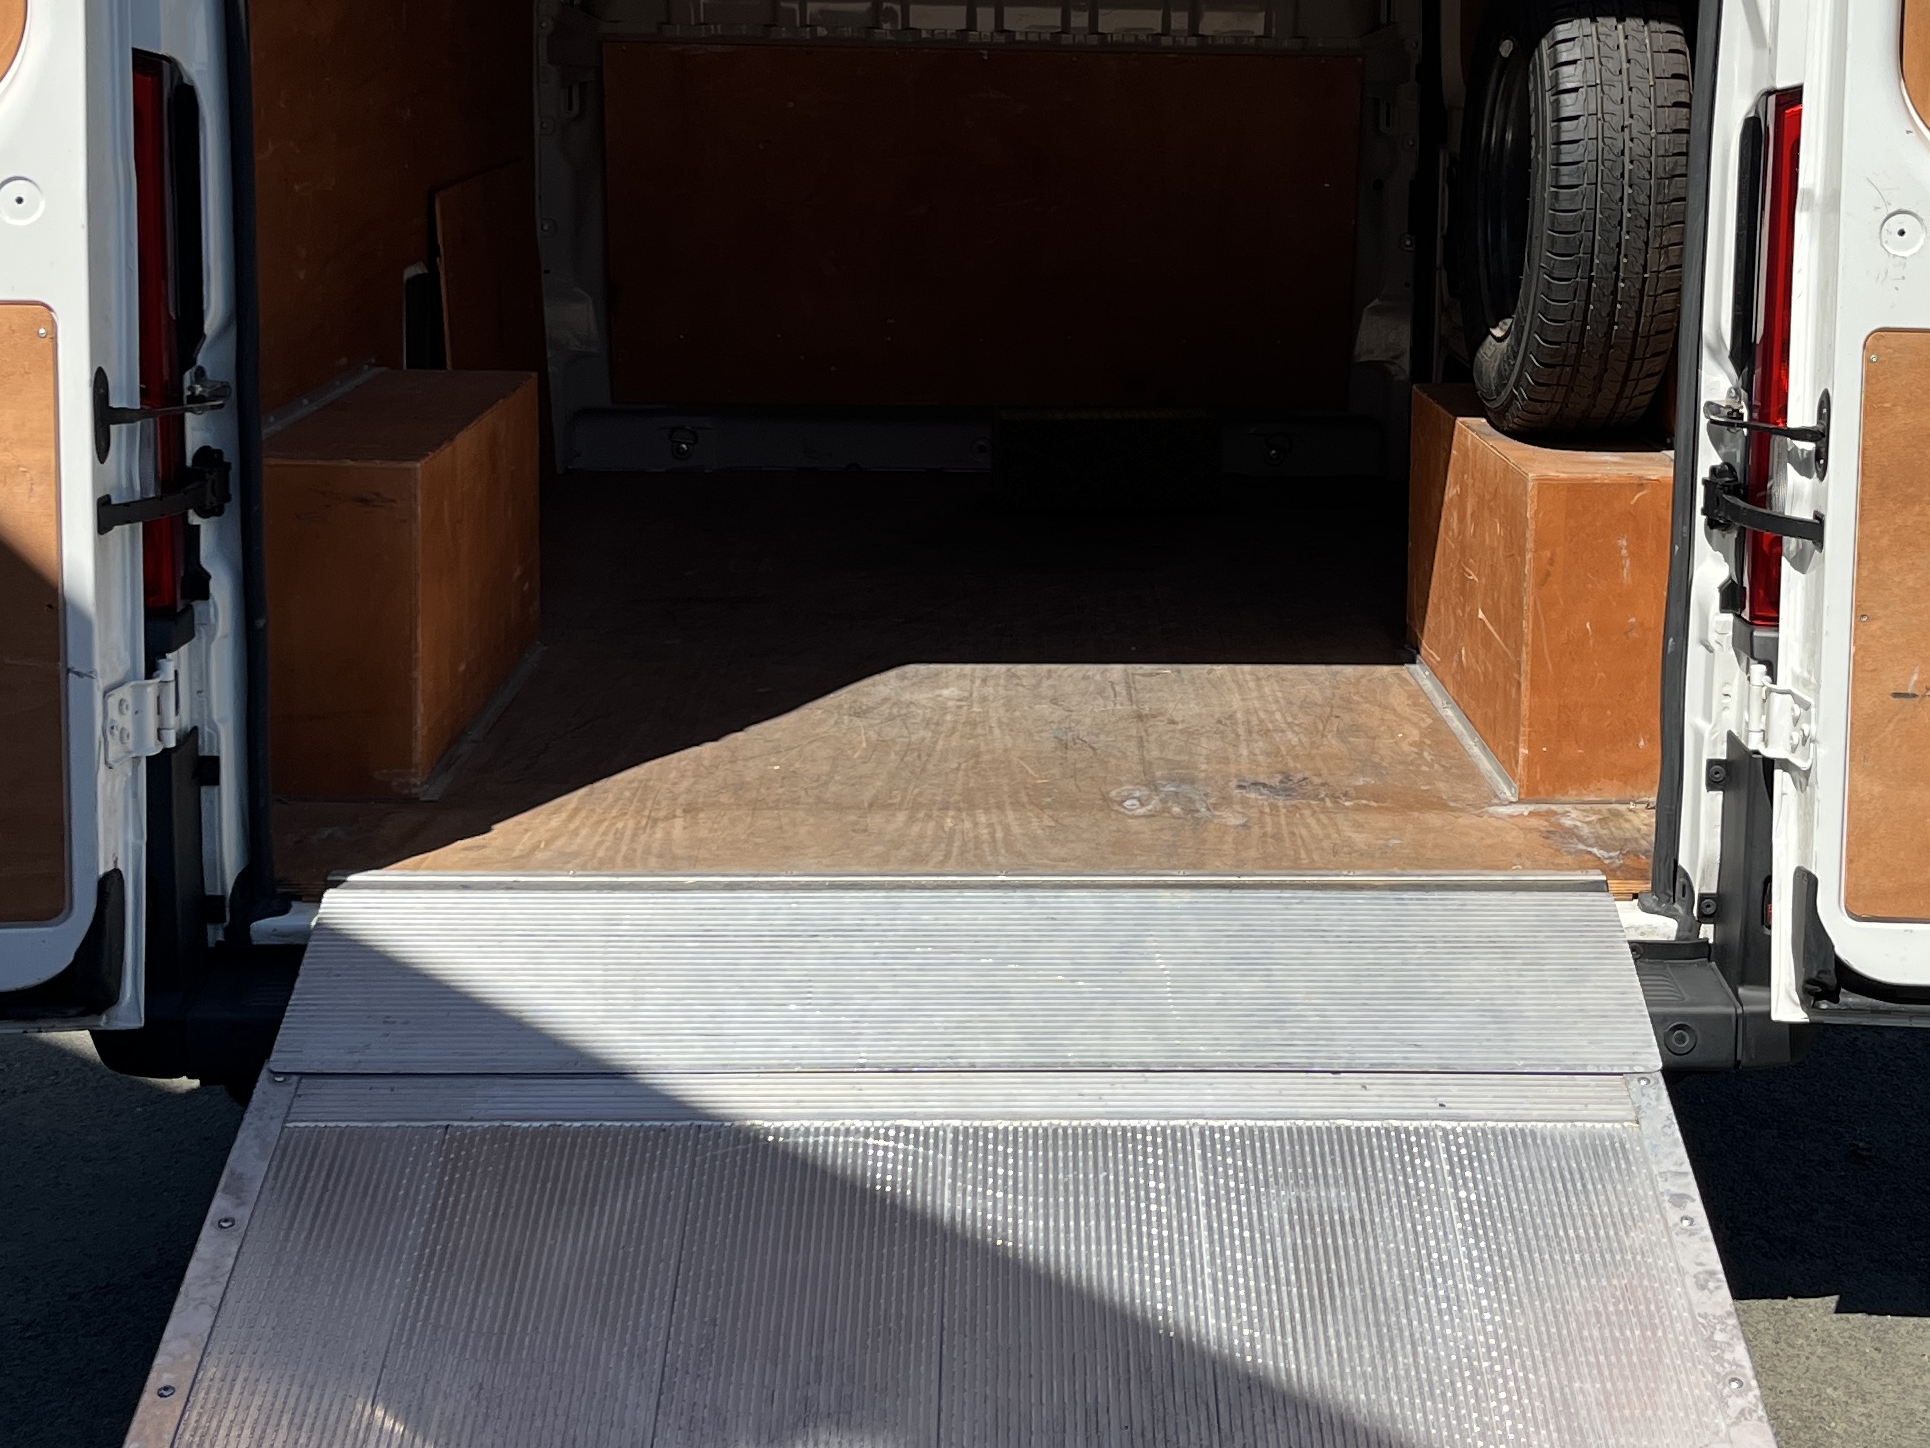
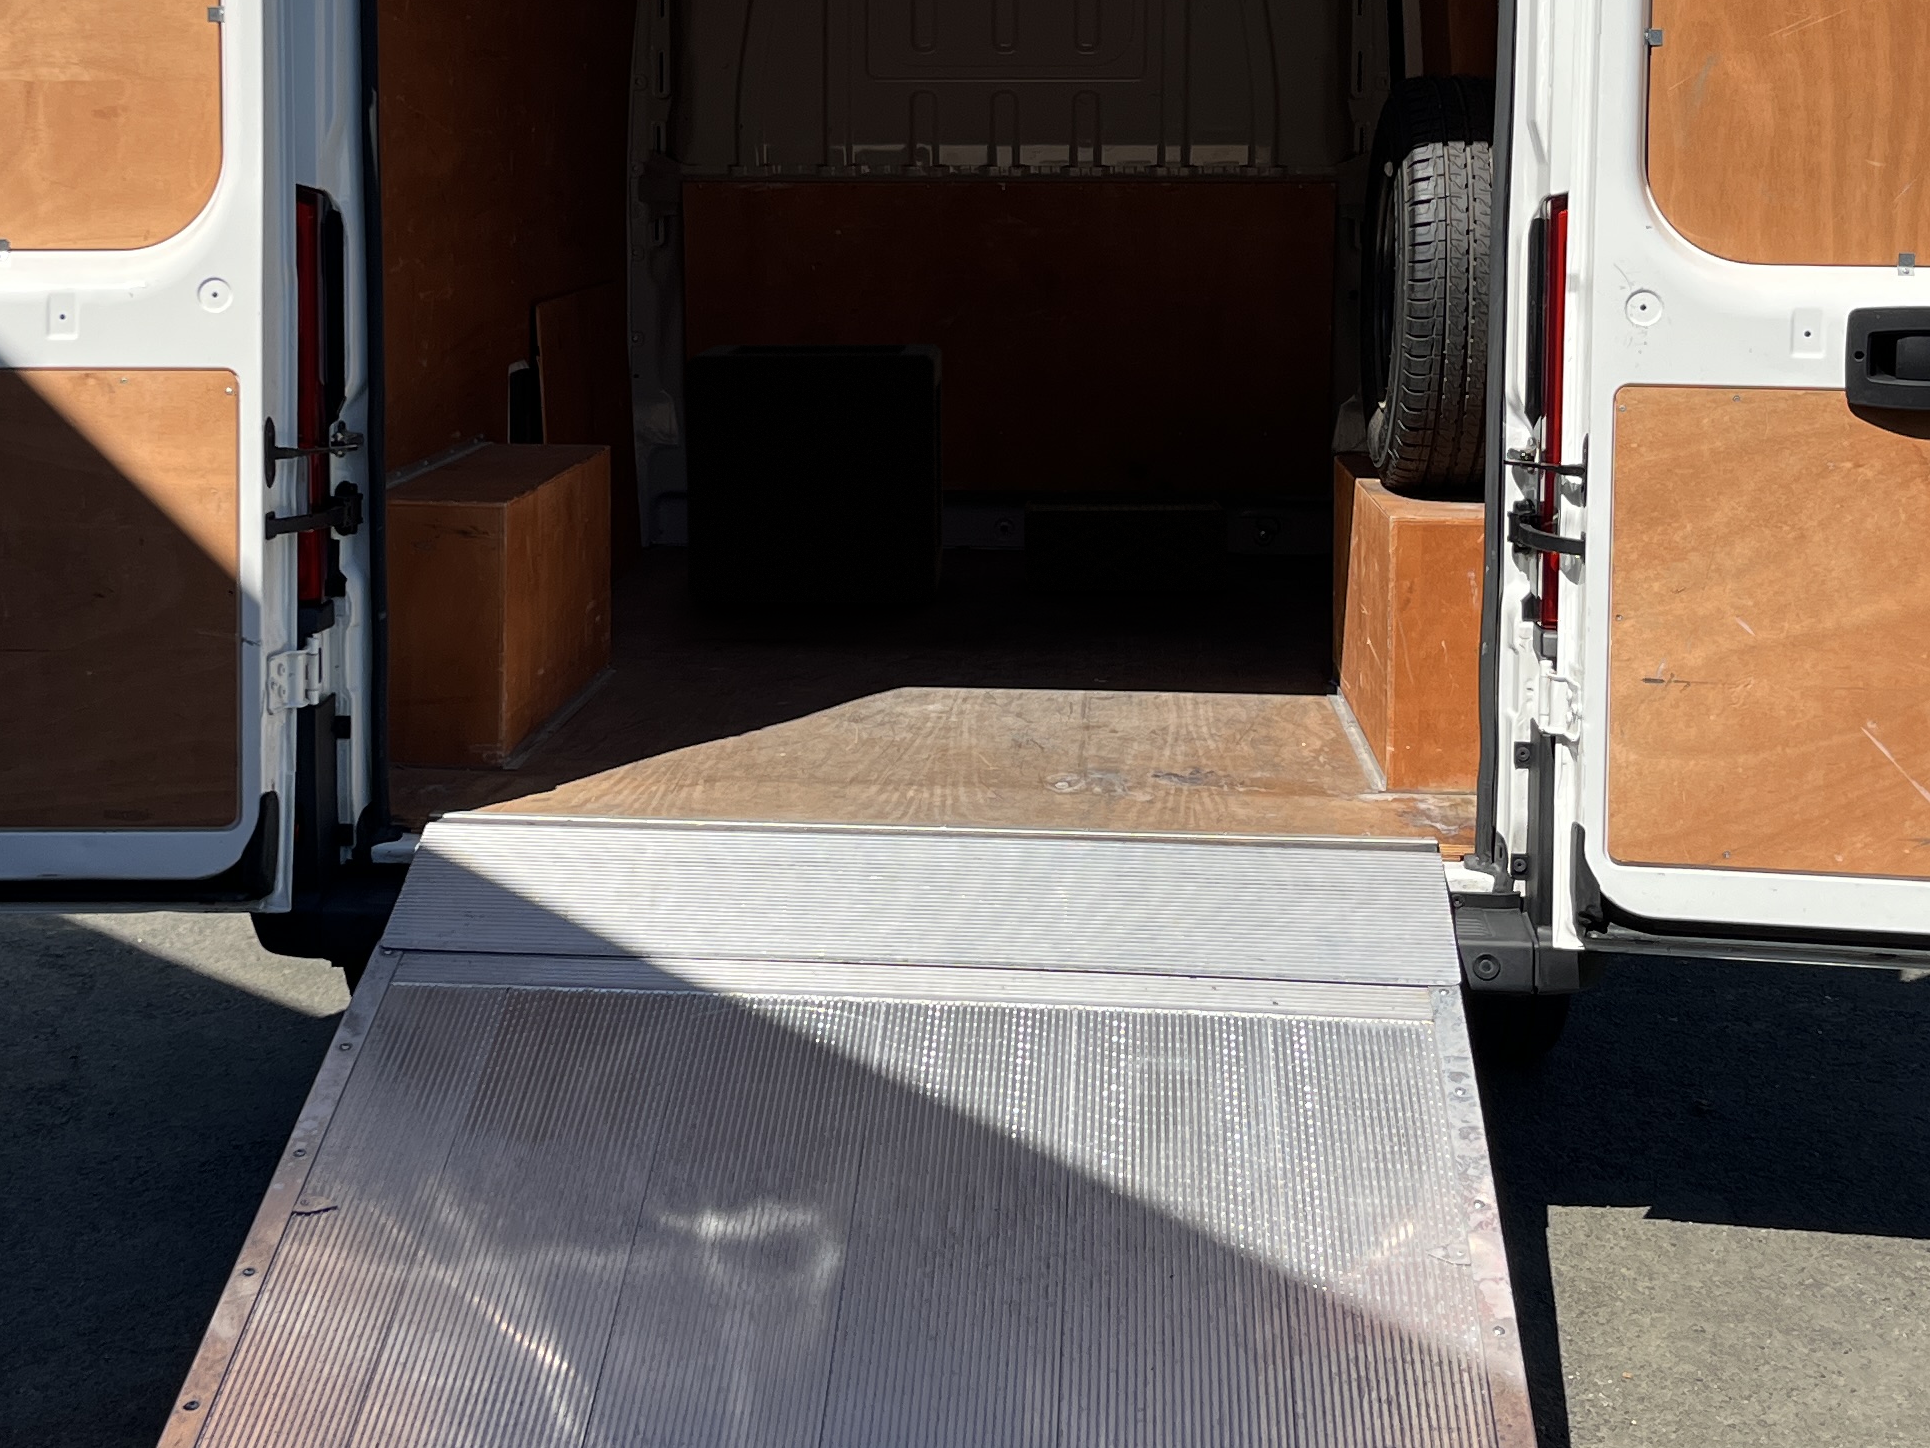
wooden crate: none [606,228,900,530] -> present [686,344,943,603]

